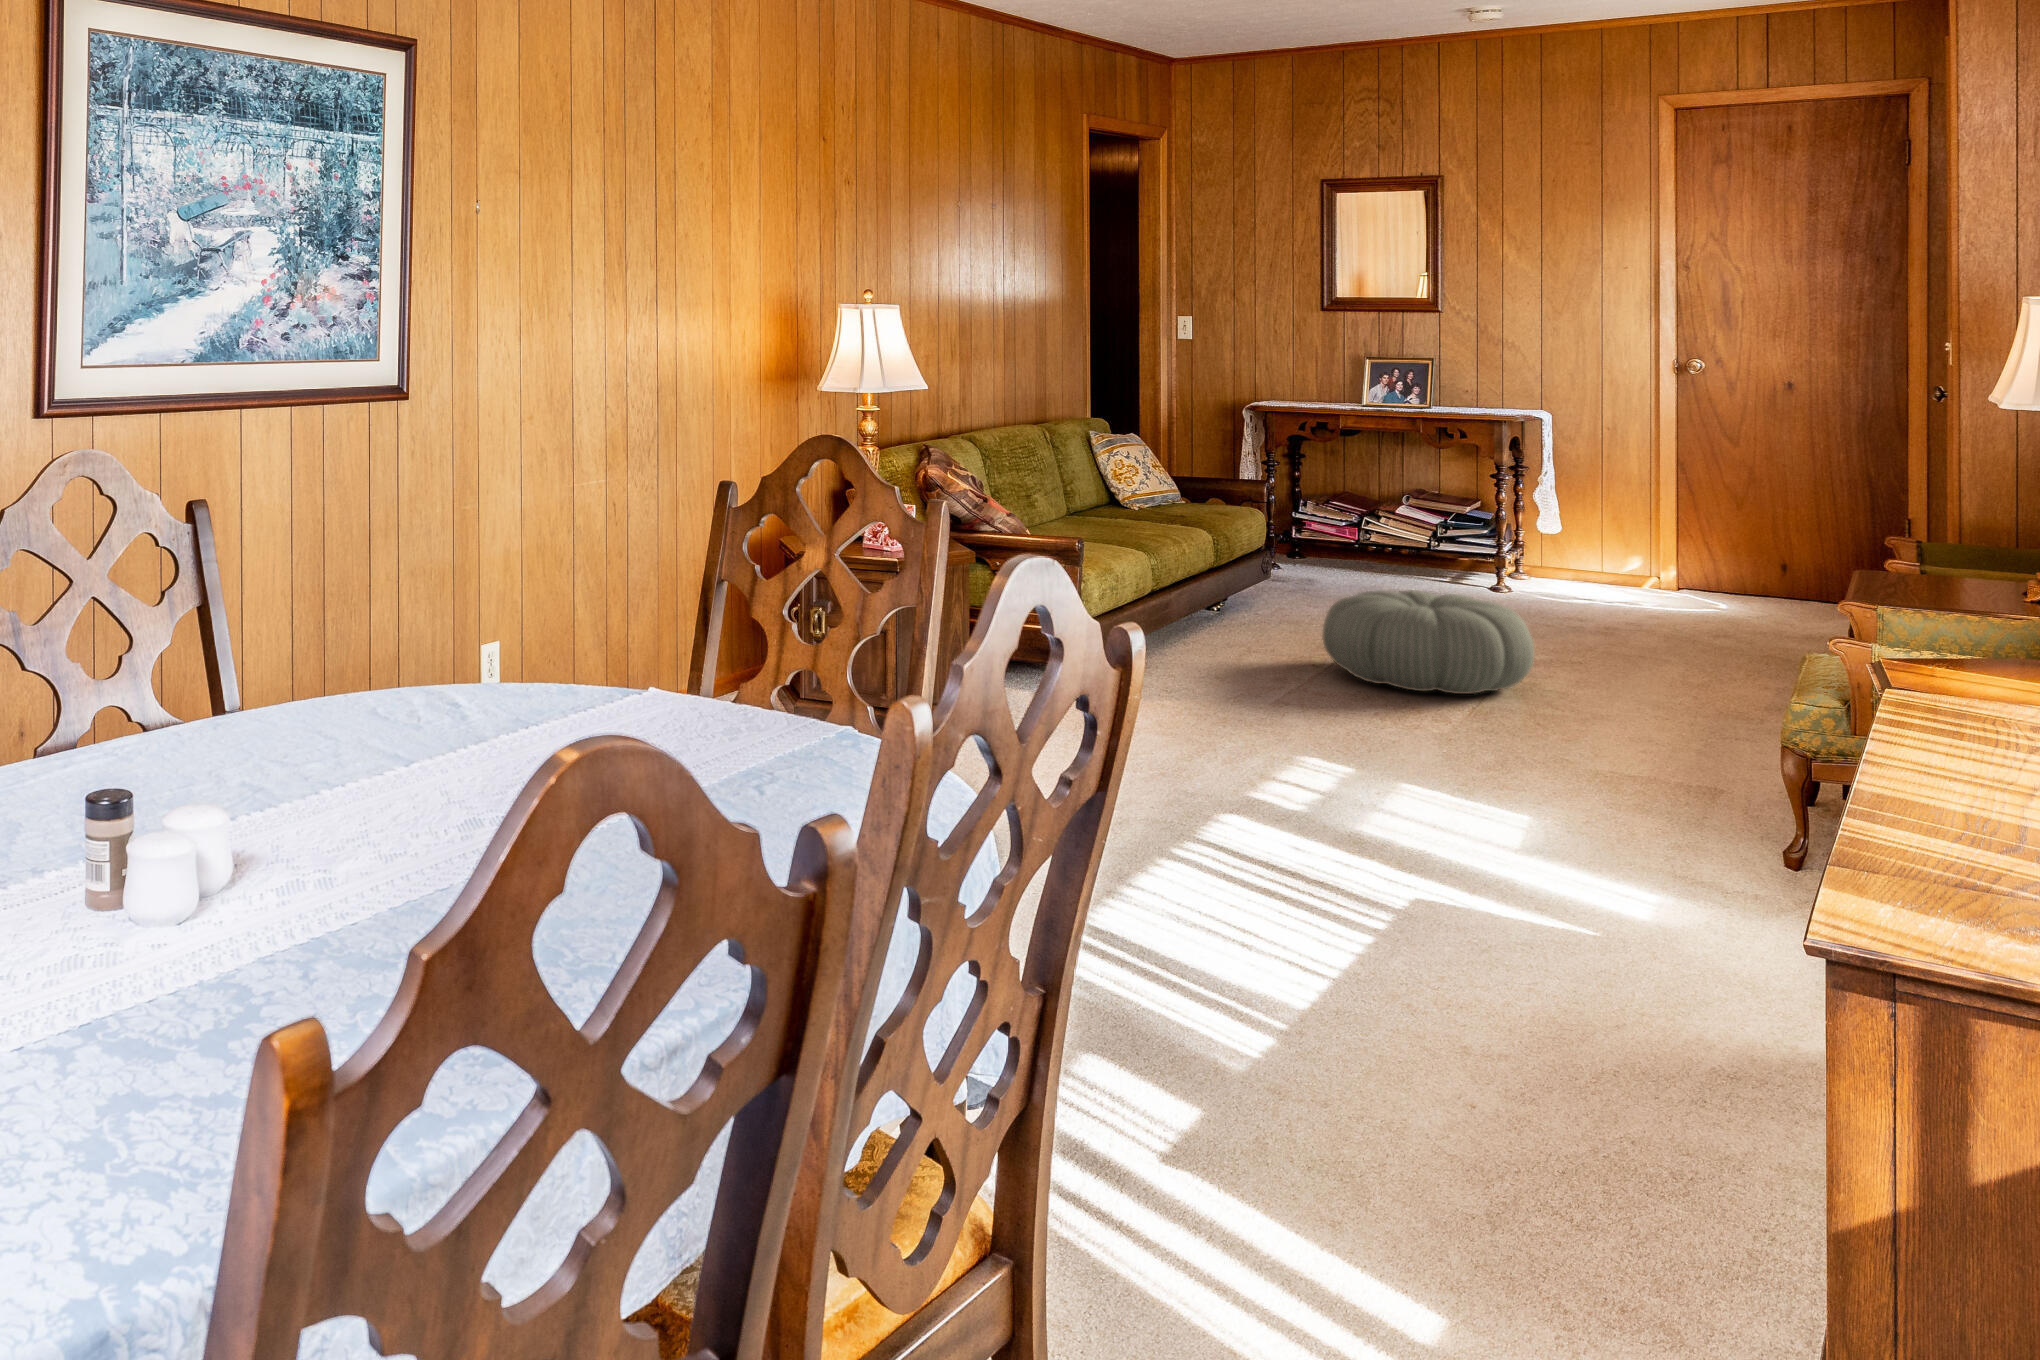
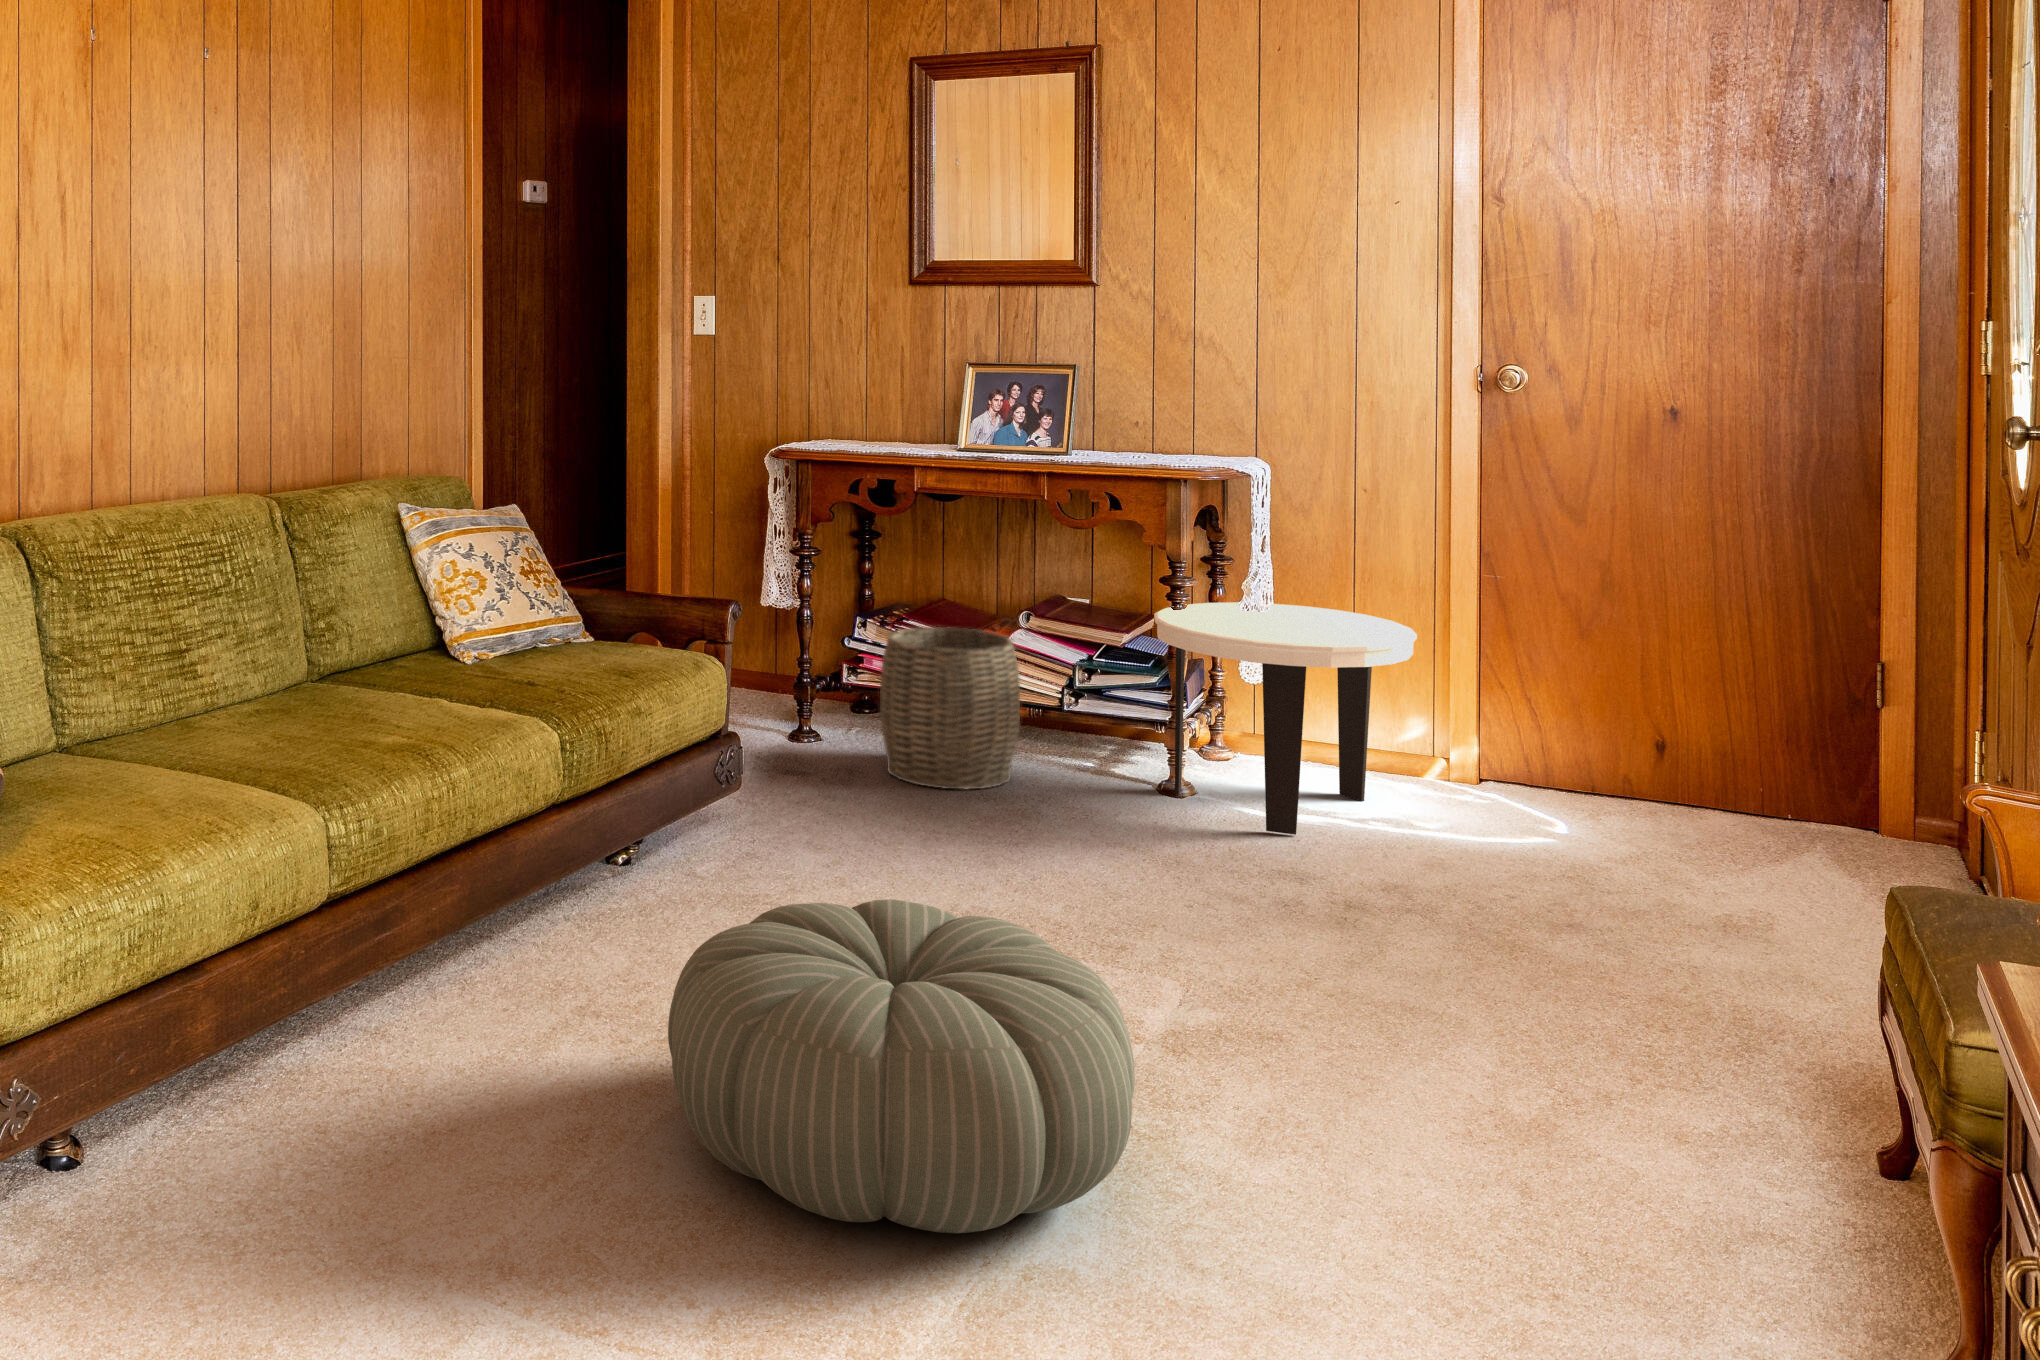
side table: none [1488,489,1641,605] -> present [1154,602,1417,835]
woven basket: none [1325,504,1409,588] -> present [880,627,1020,789]

